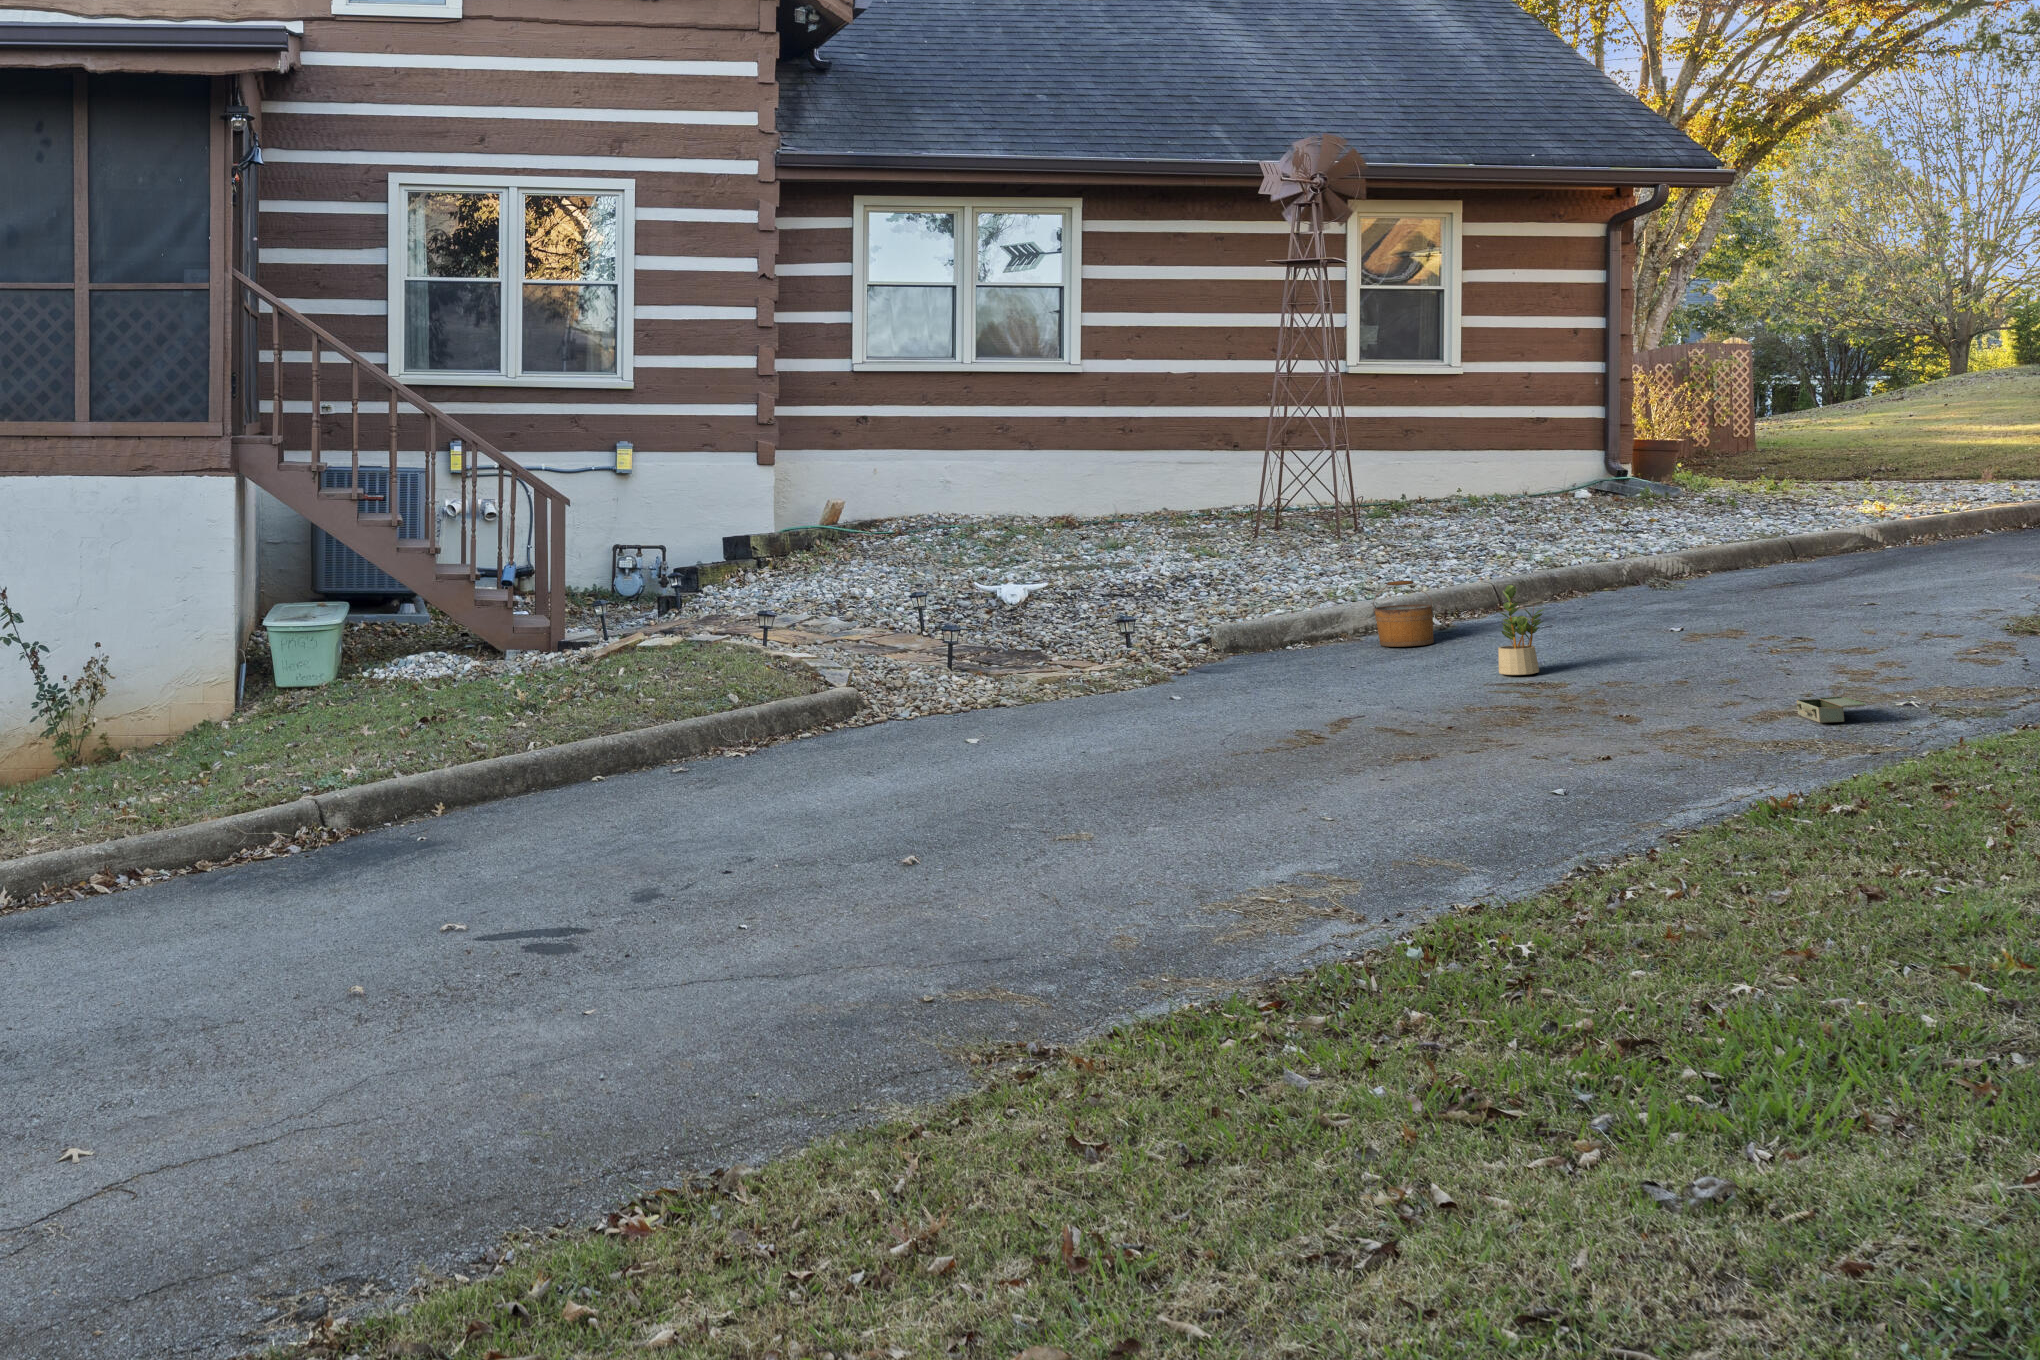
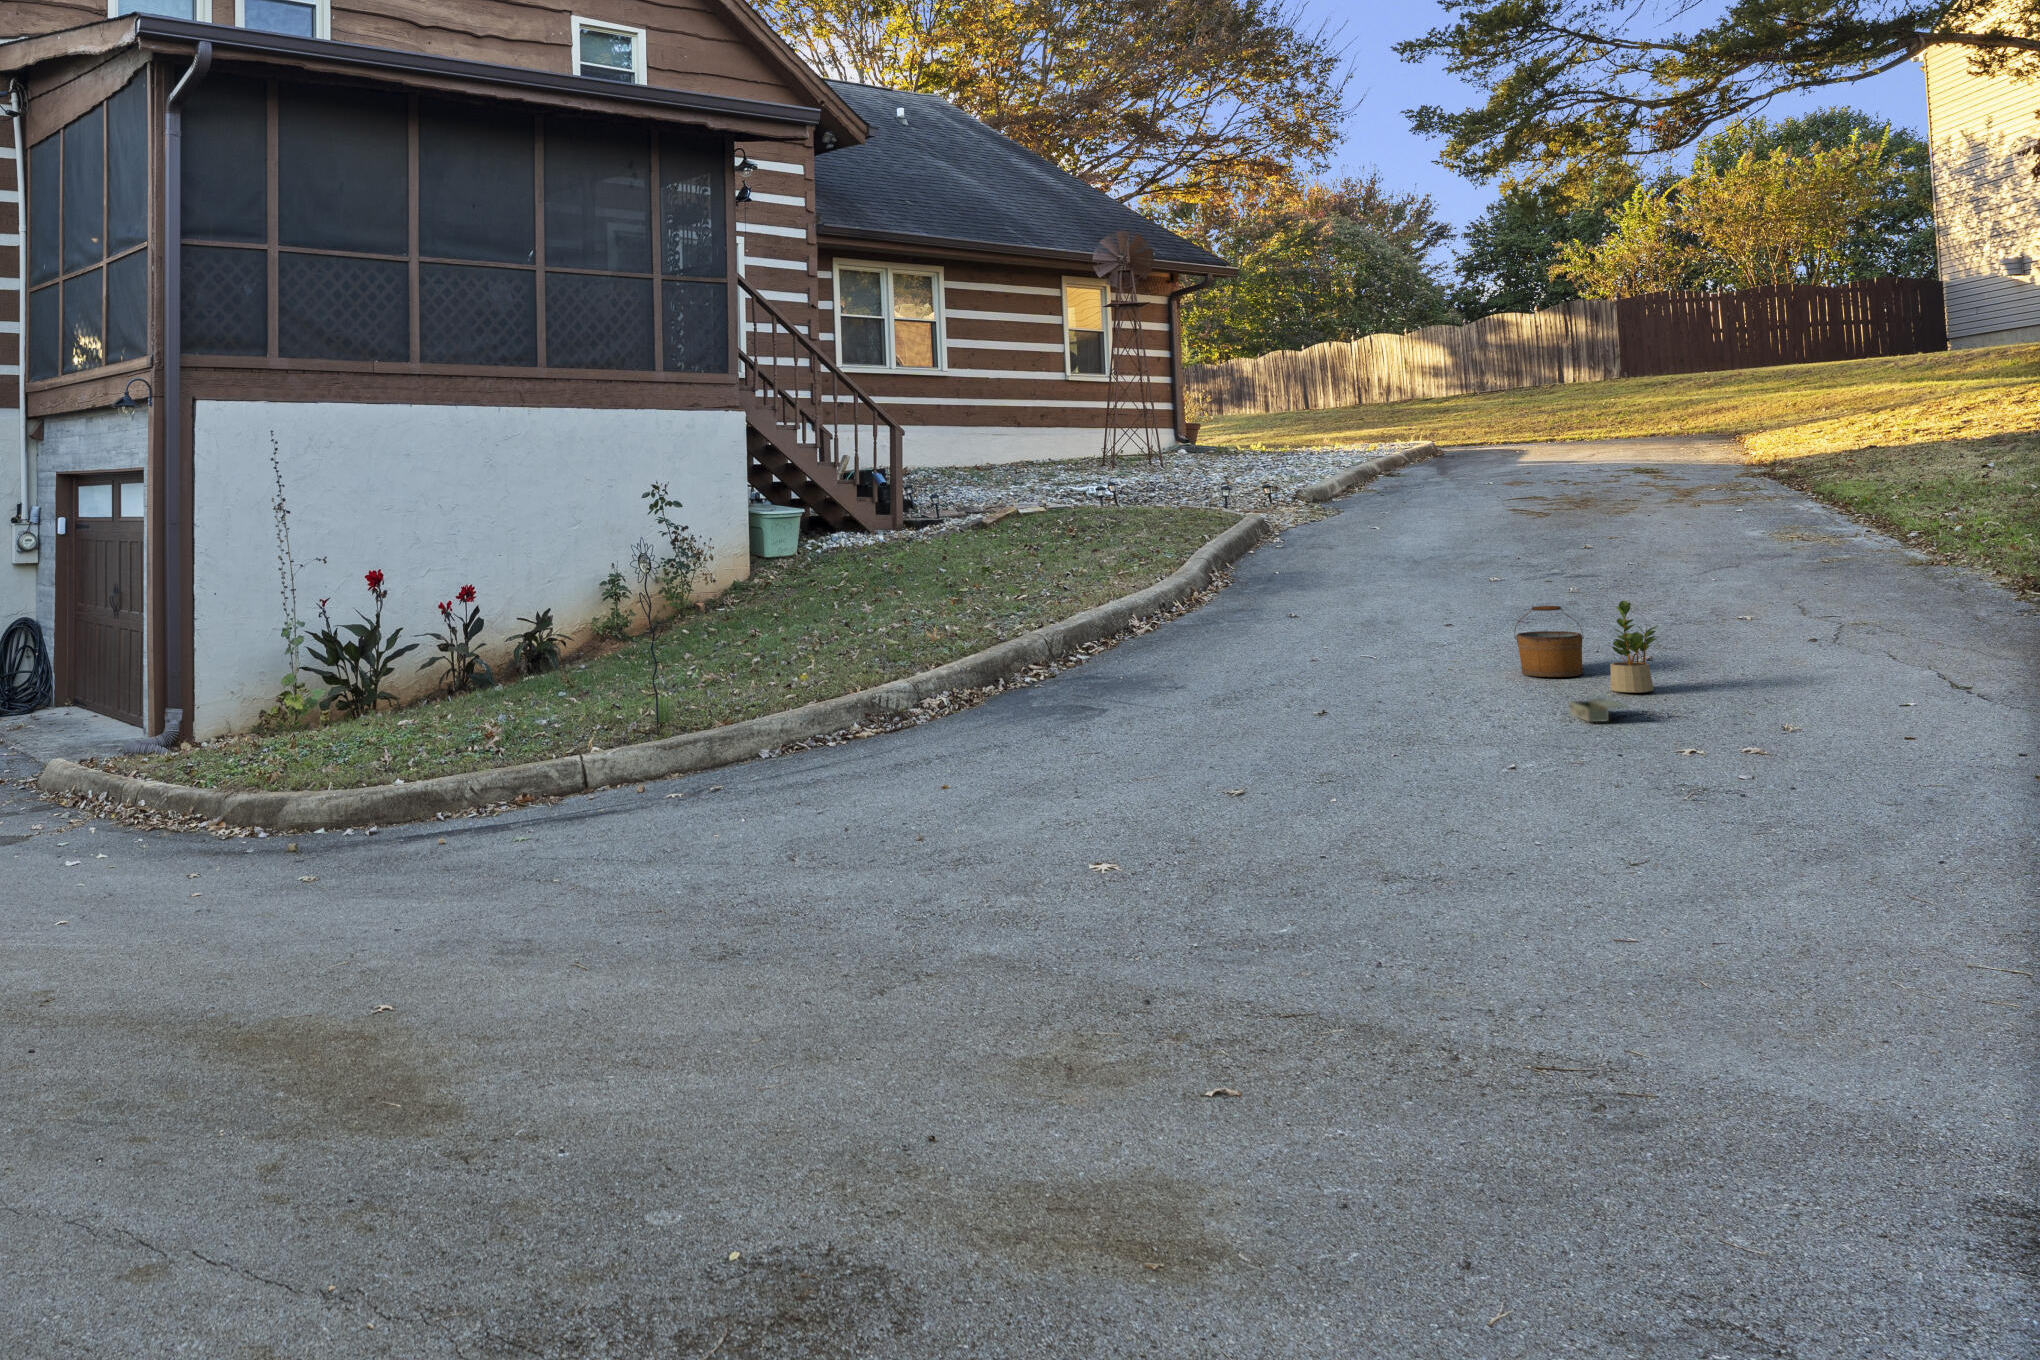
bucket: present [1373,581,1434,647] -> present [1514,606,1584,677]
potted plant: present [1498,585,1544,675] -> present [1610,601,1658,693]

